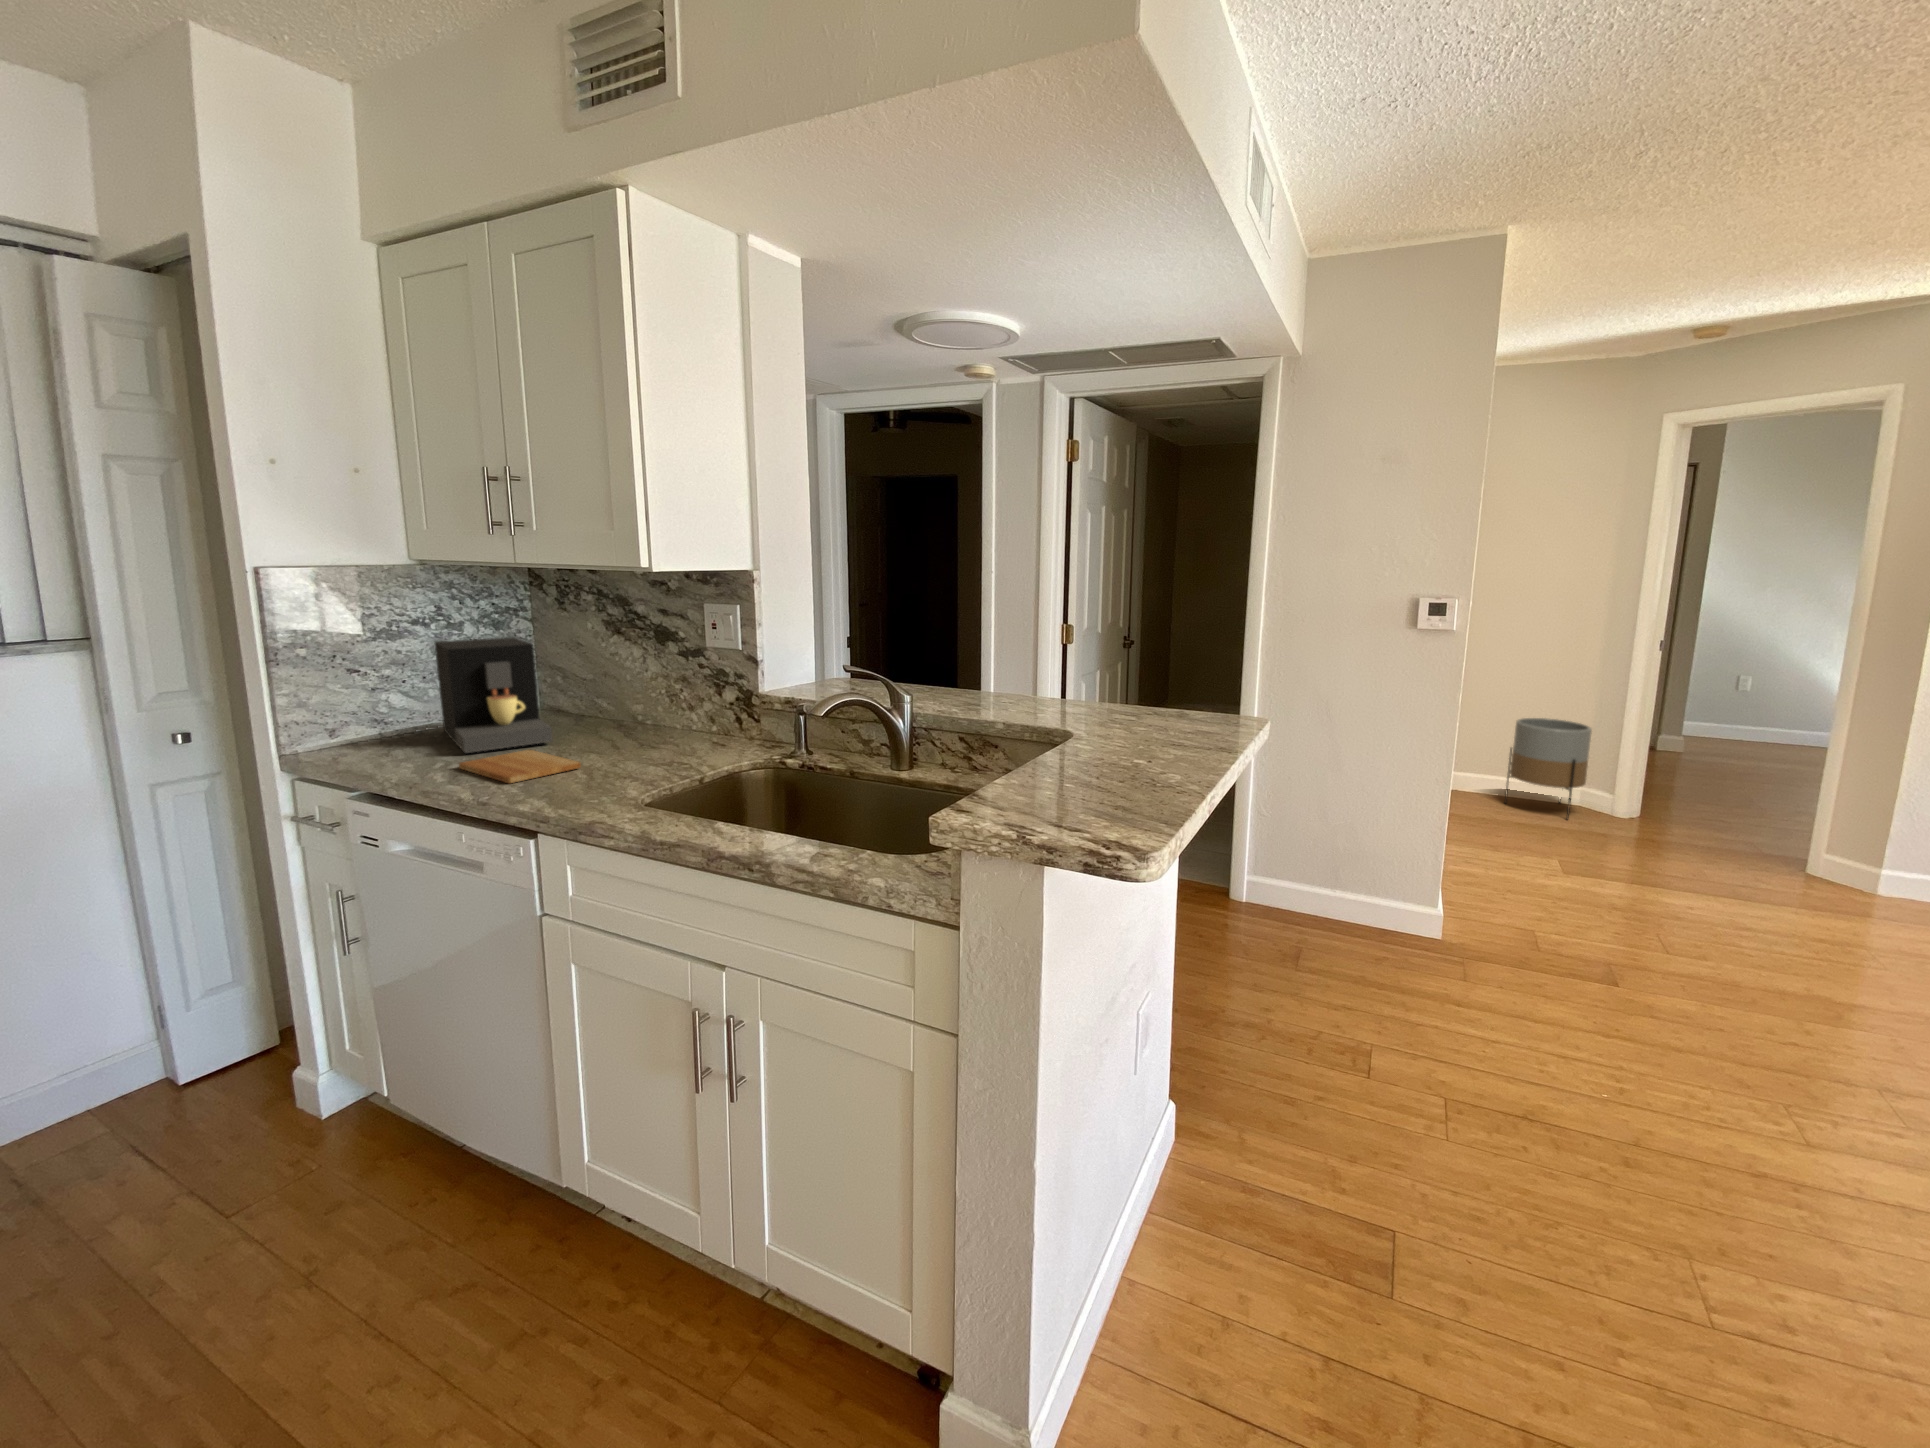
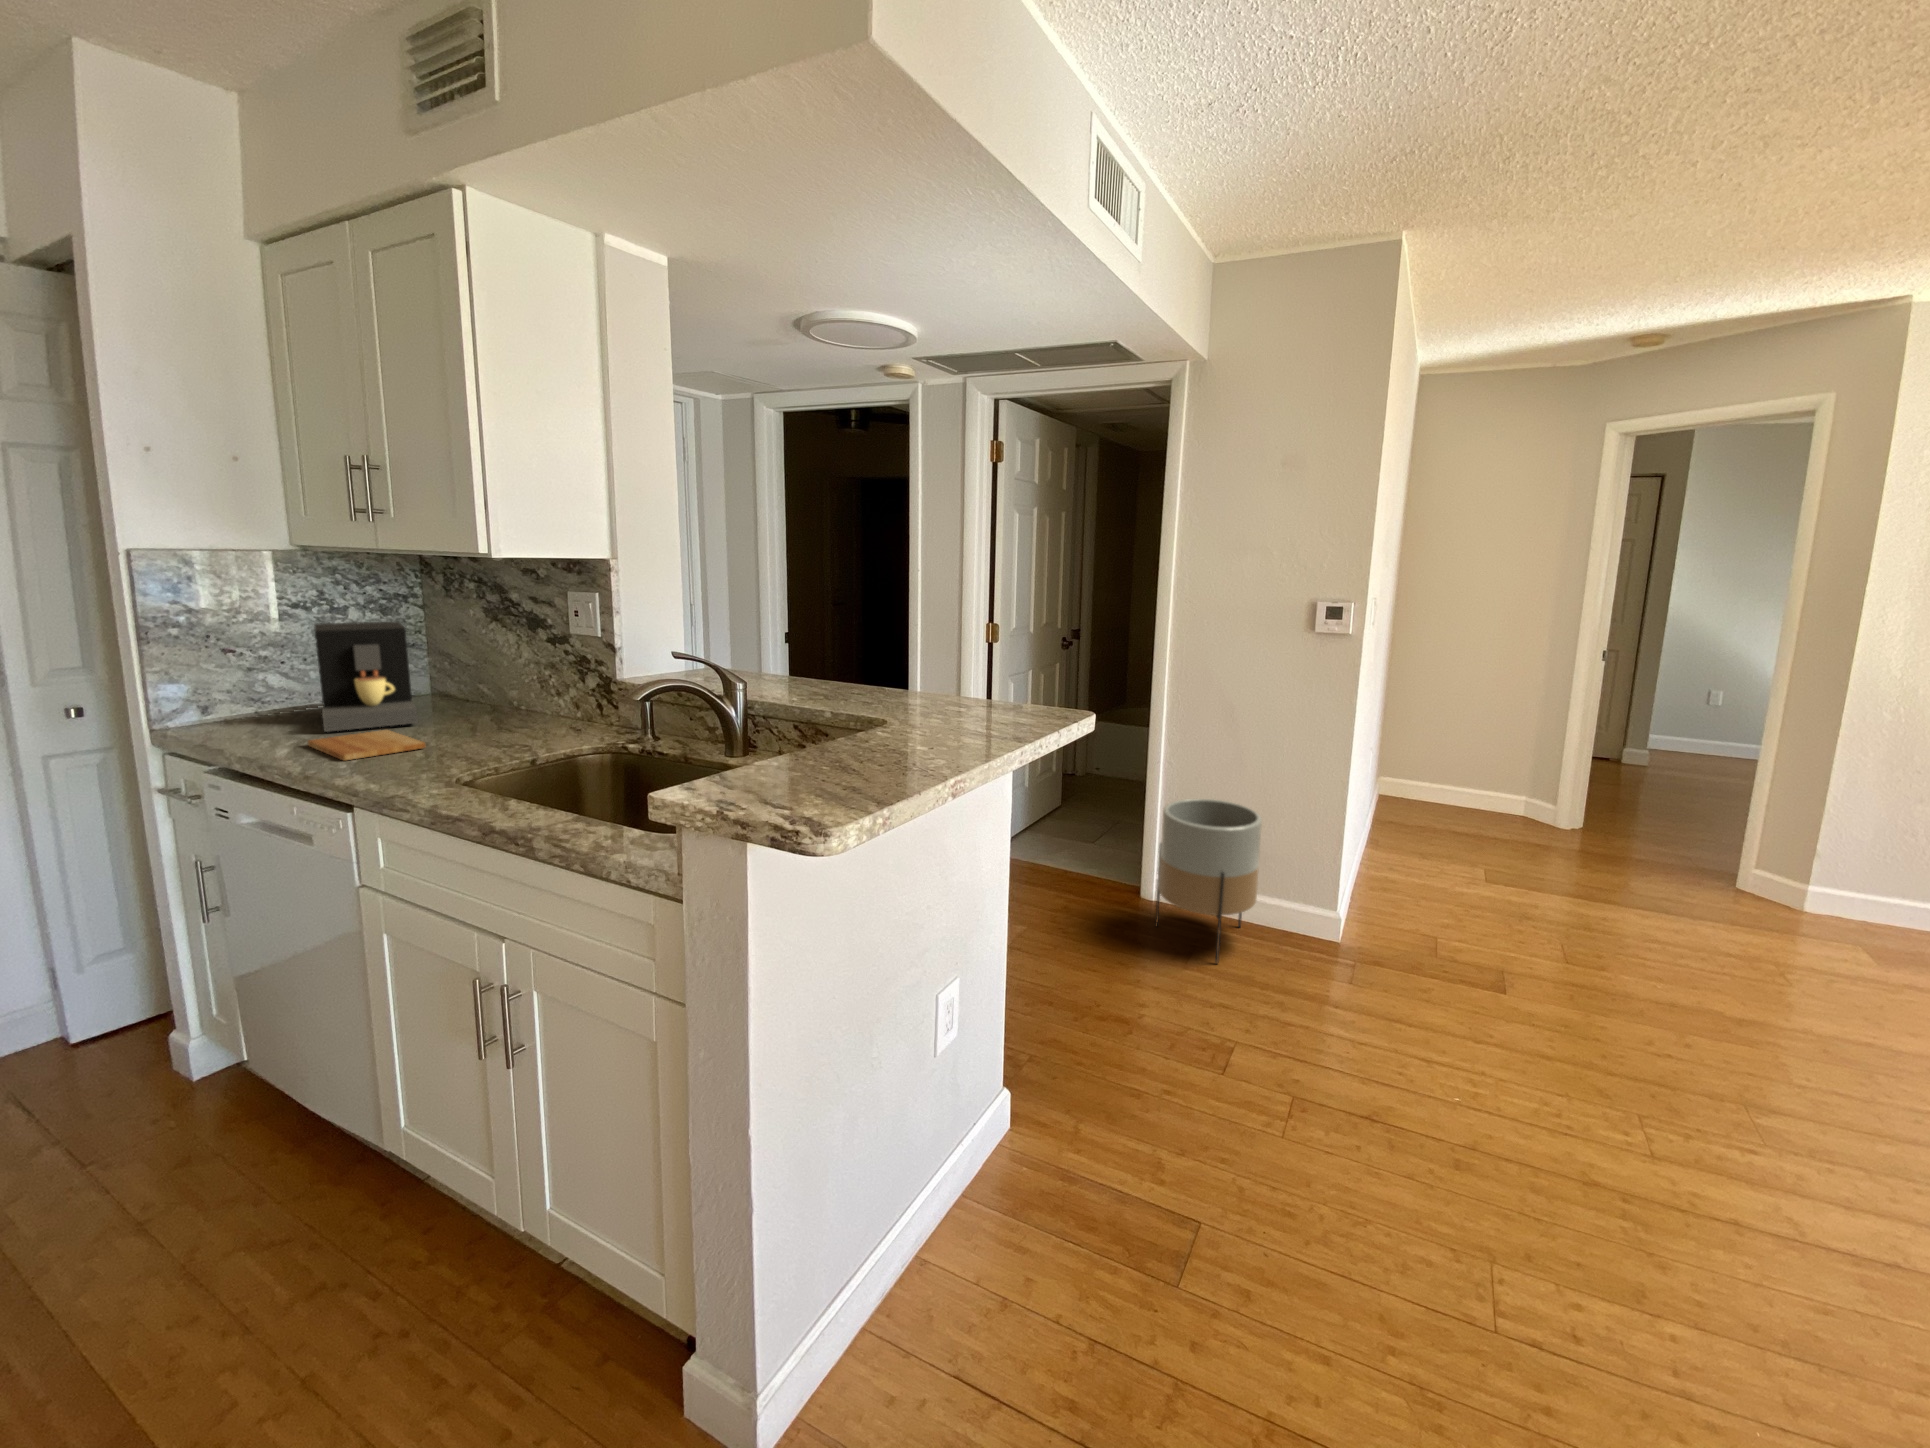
planter: present [1505,718,1592,819] -> present [1156,799,1262,963]

